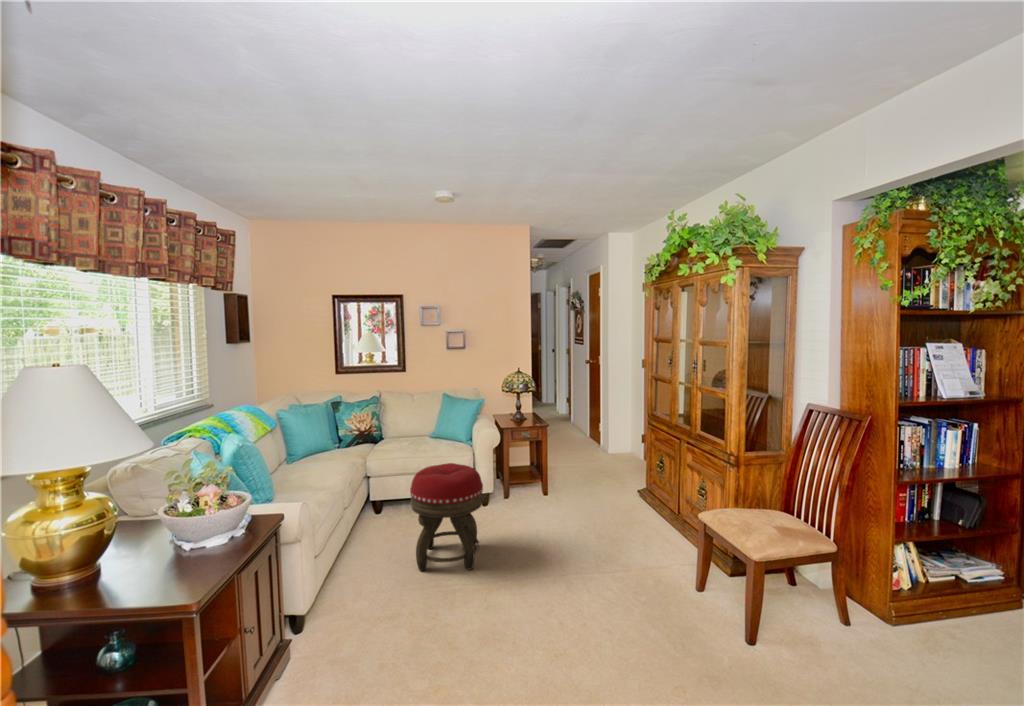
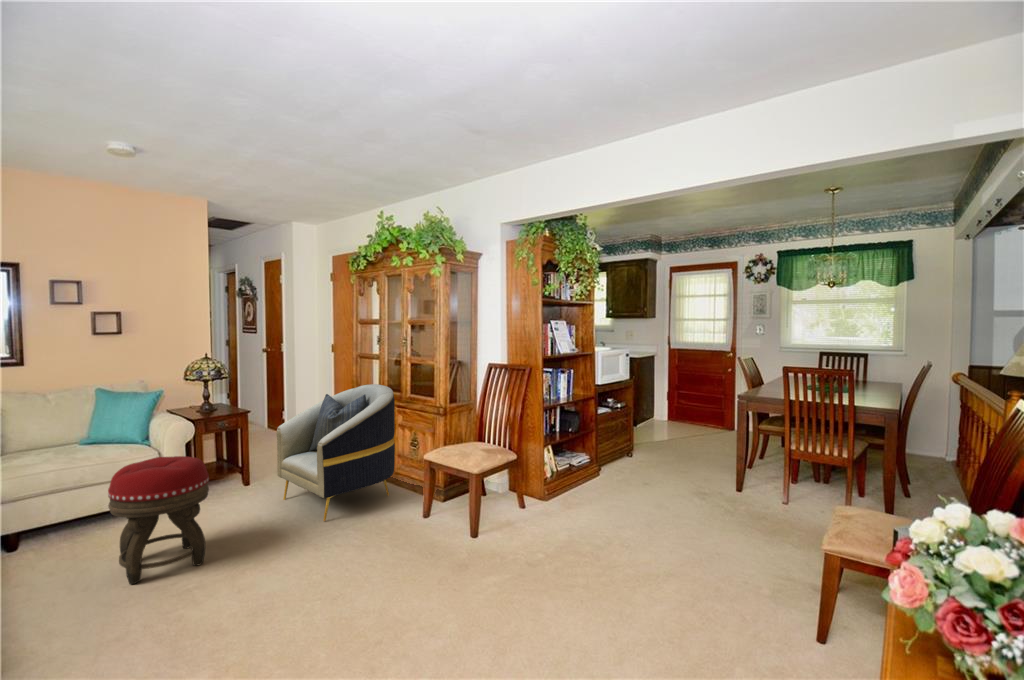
armchair: none [561,412,678,557] -> present [277,384,395,521]

